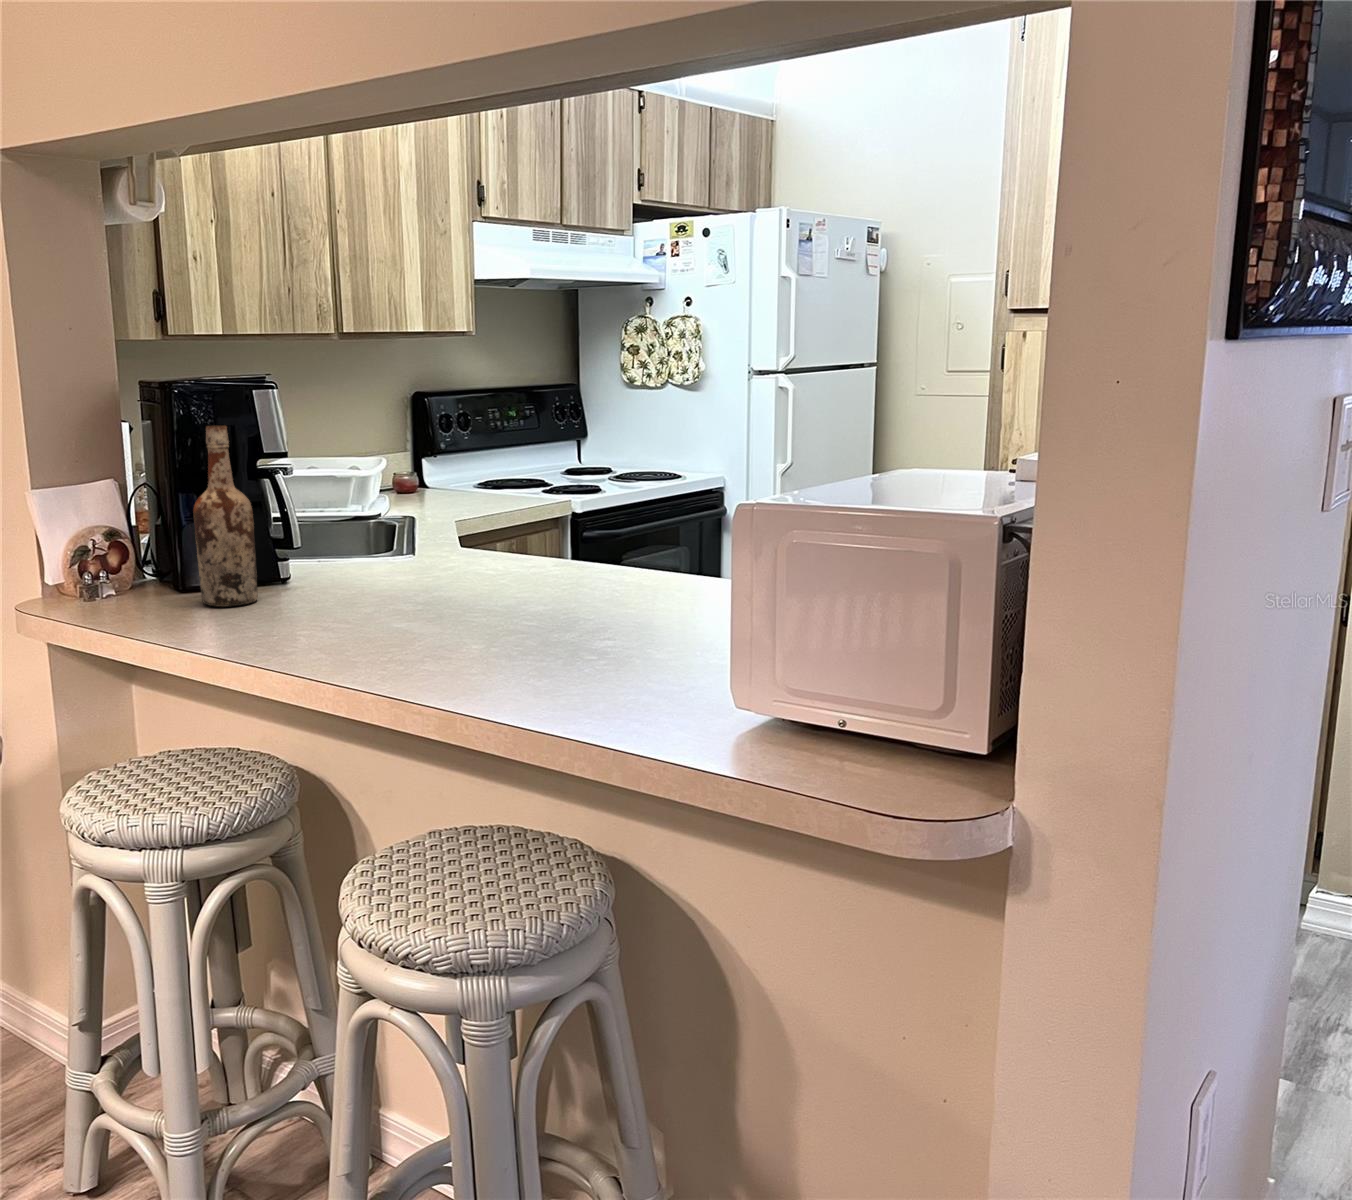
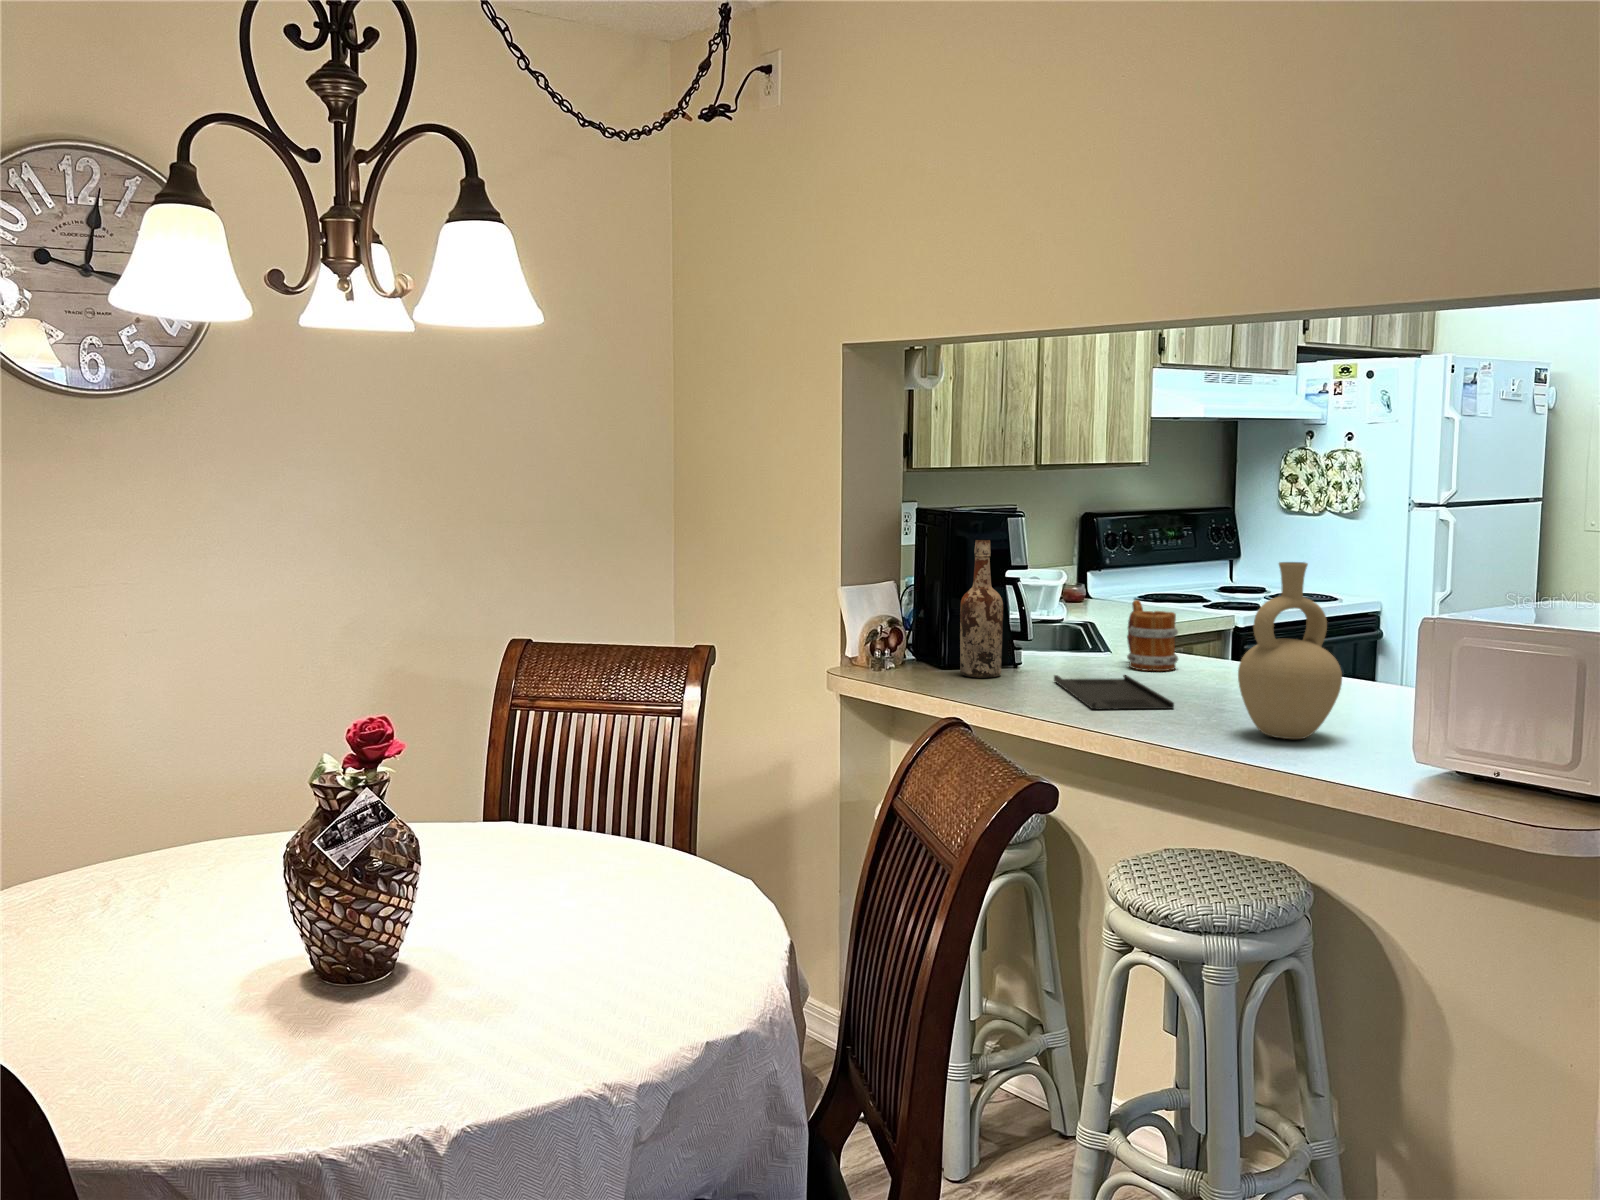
vase: none [516,450,641,680] -> present [1238,562,1342,739]
mug: none [425,494,486,580] -> present [1127,600,1178,671]
tray: none [322,591,456,650] -> present [1054,675,1174,709]

